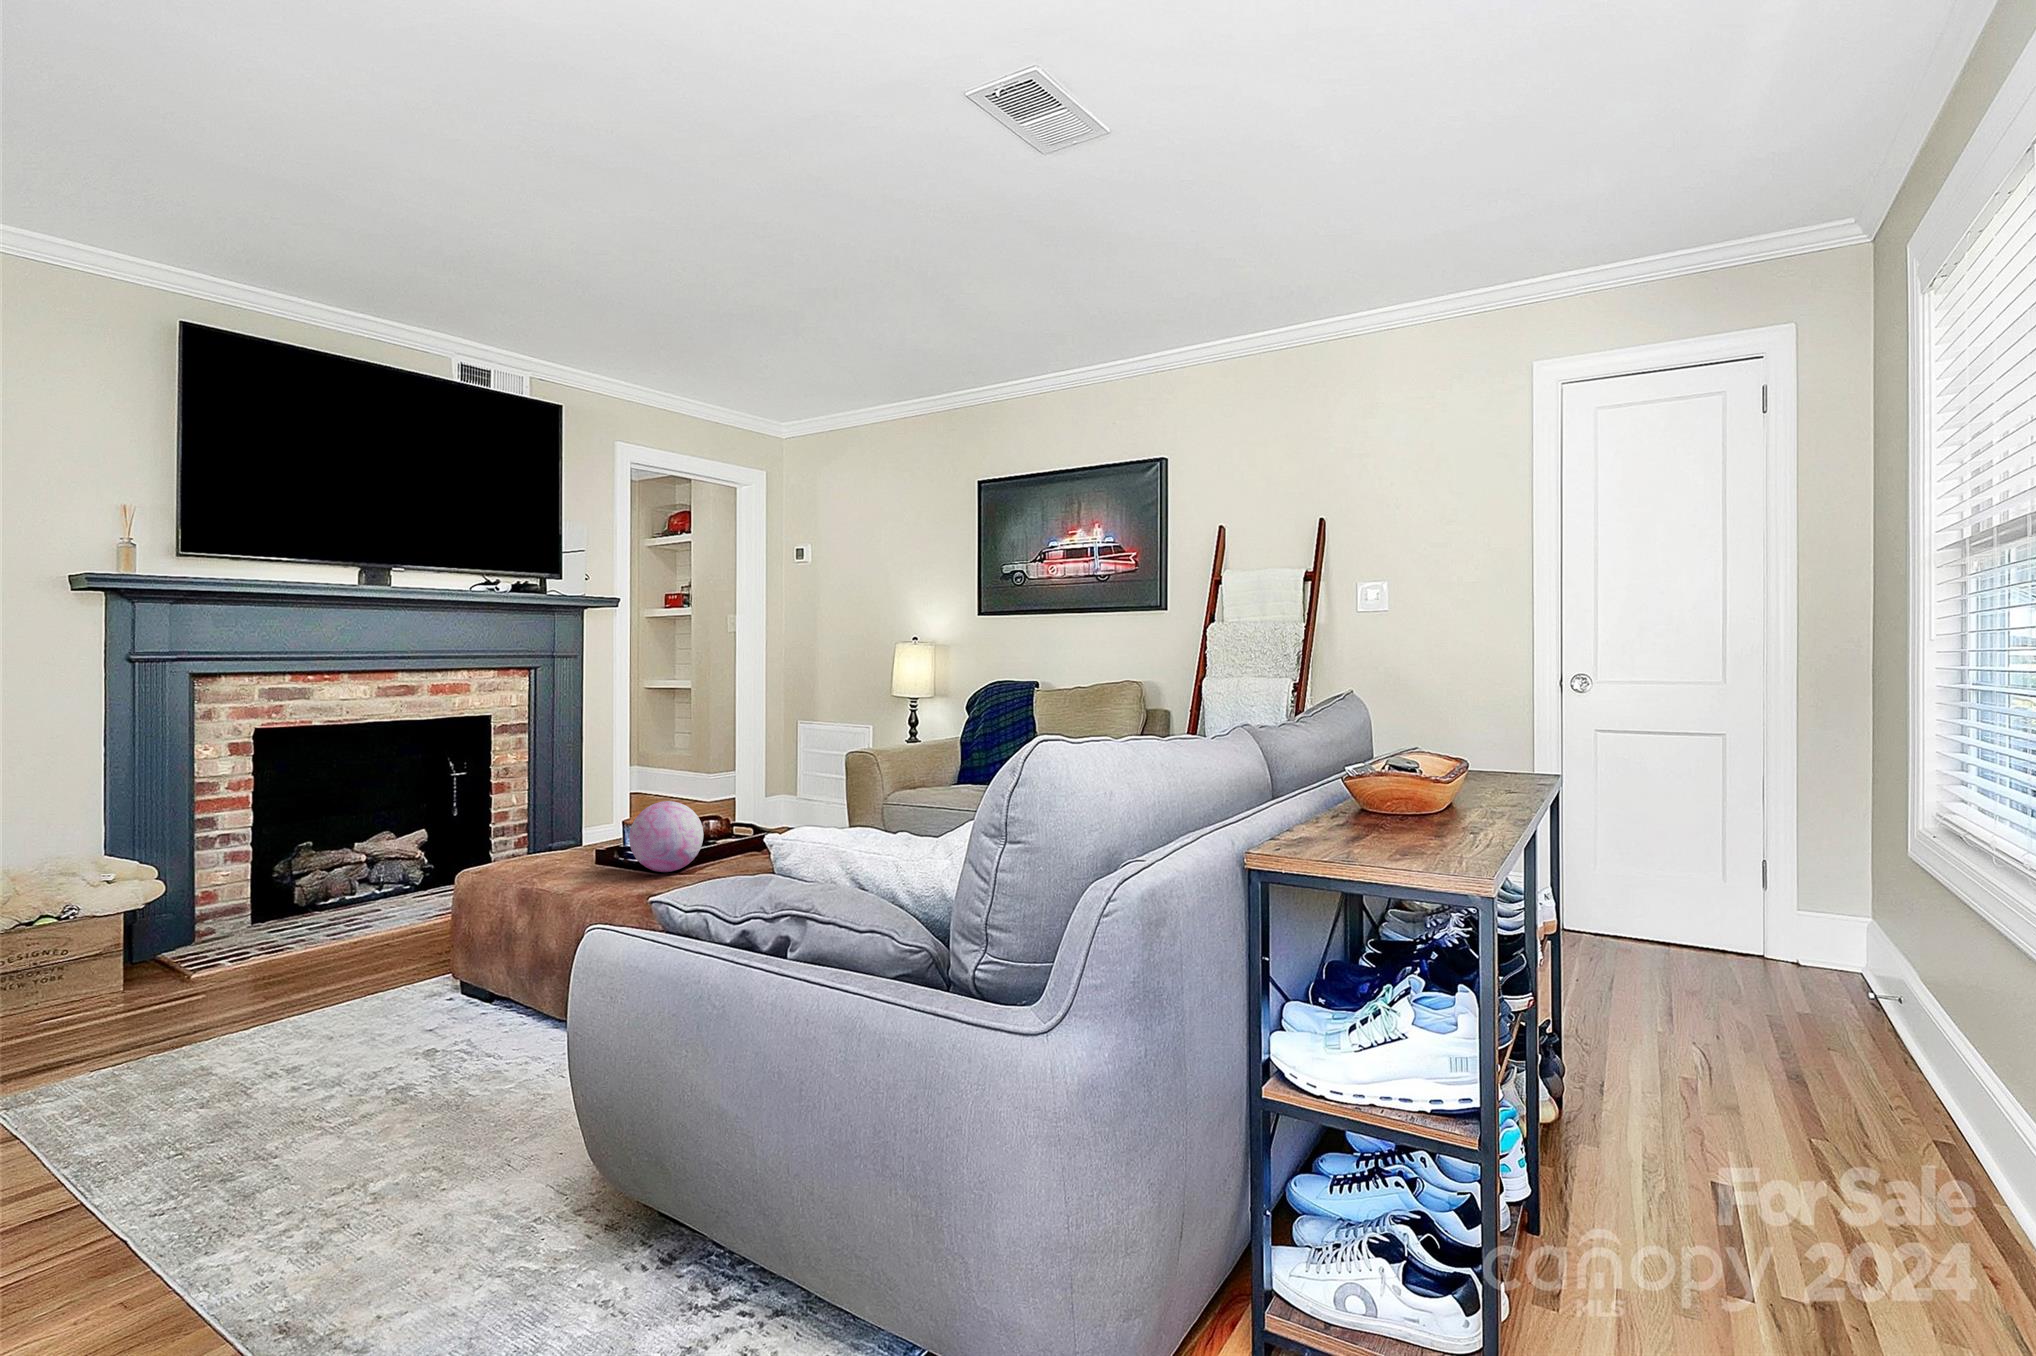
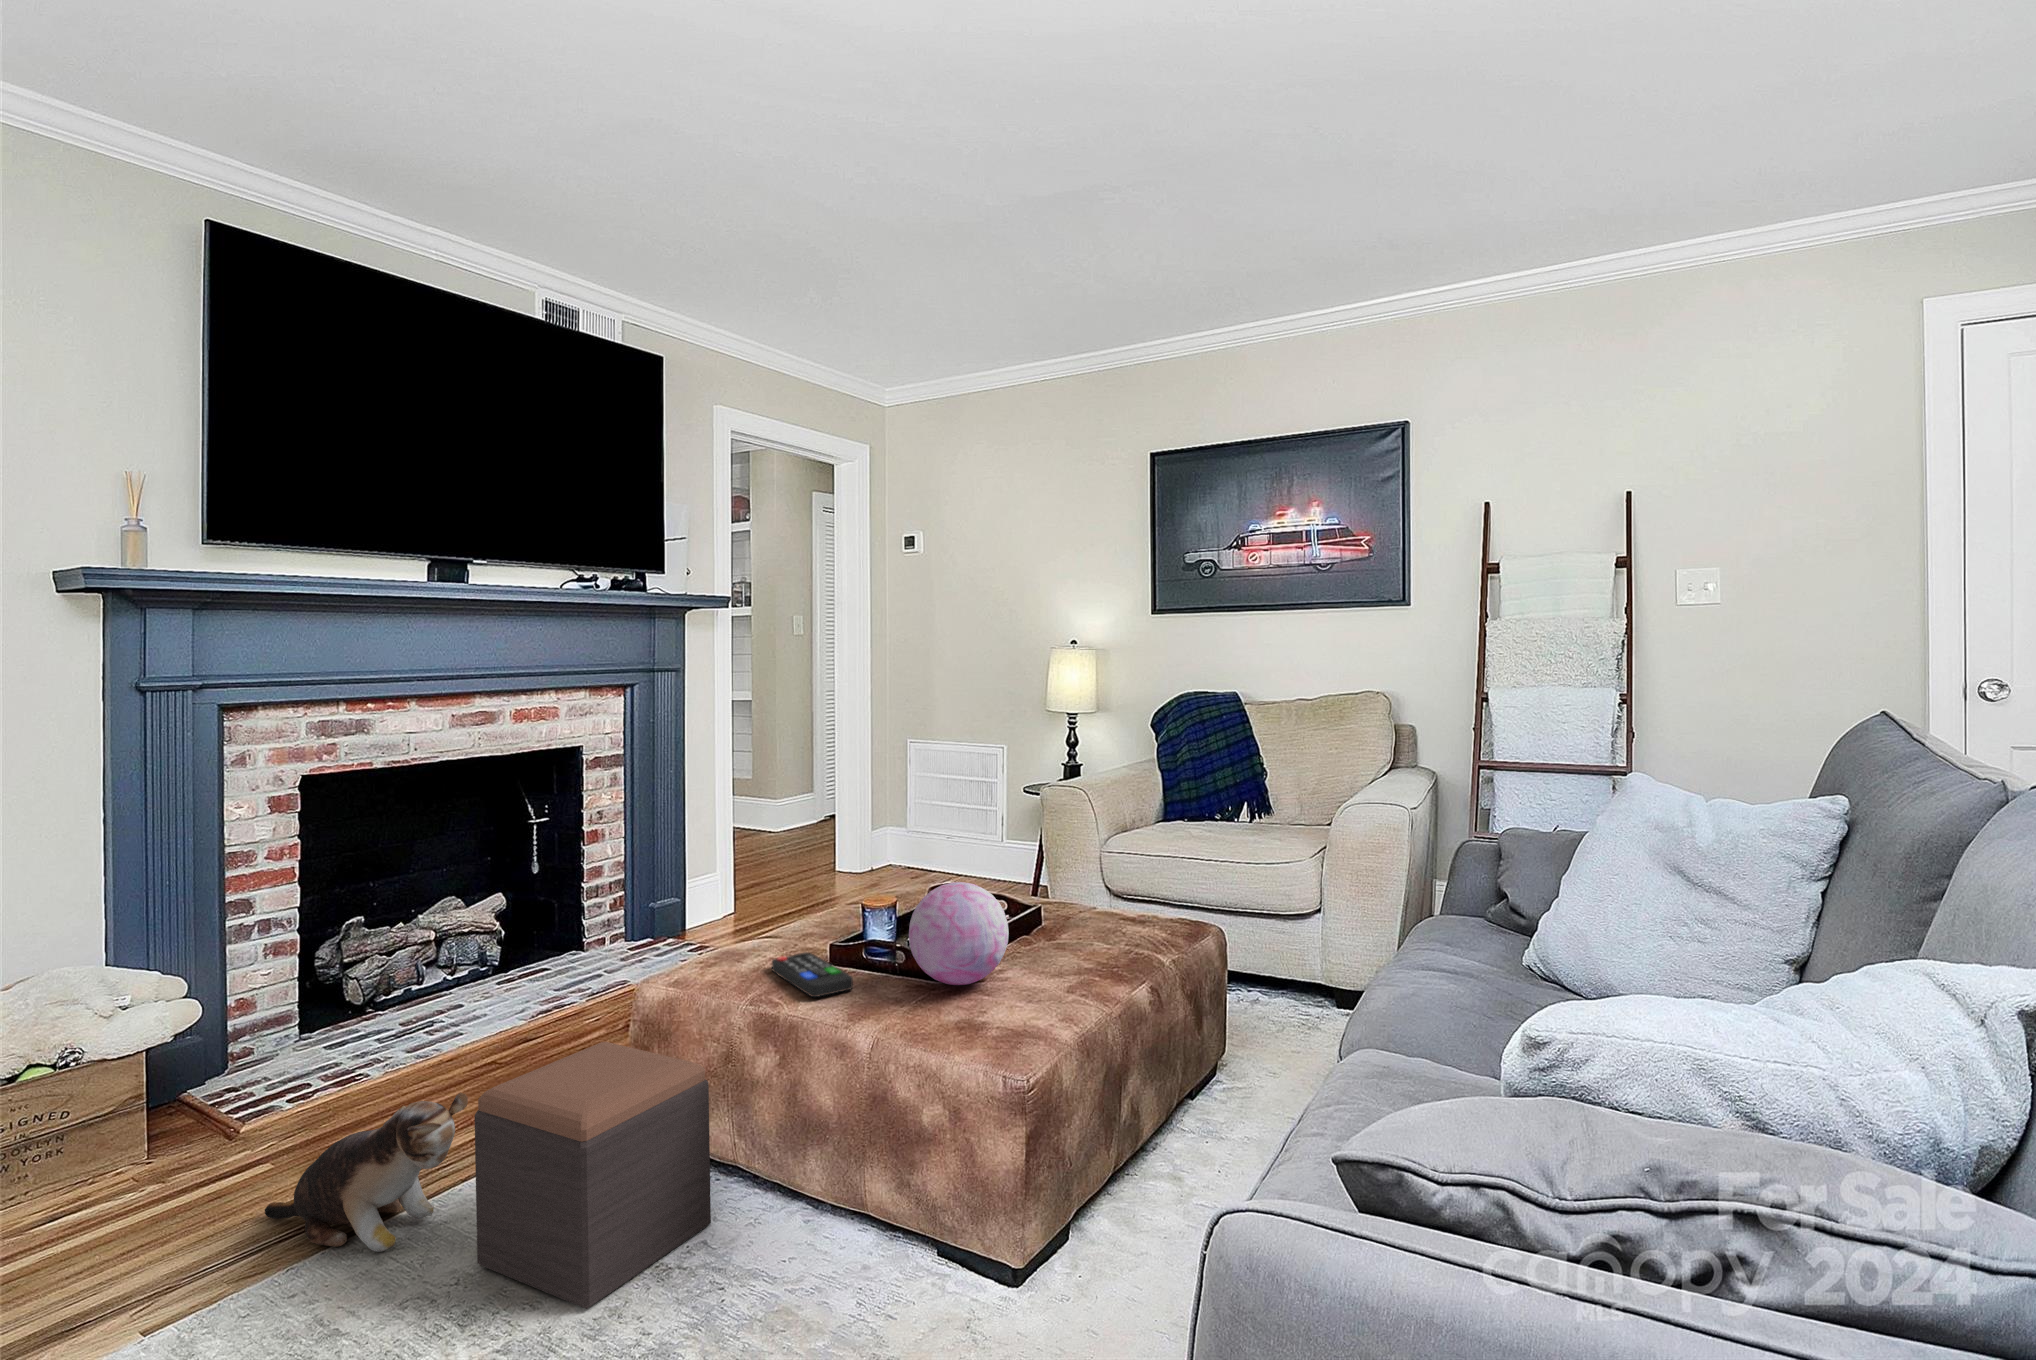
remote control: none [547,852,592,876] -> present [772,953,853,997]
footstool: none [315,904,479,1059] -> present [474,1042,711,1309]
plush toy: none [190,931,319,1032] -> present [265,1093,468,1252]

